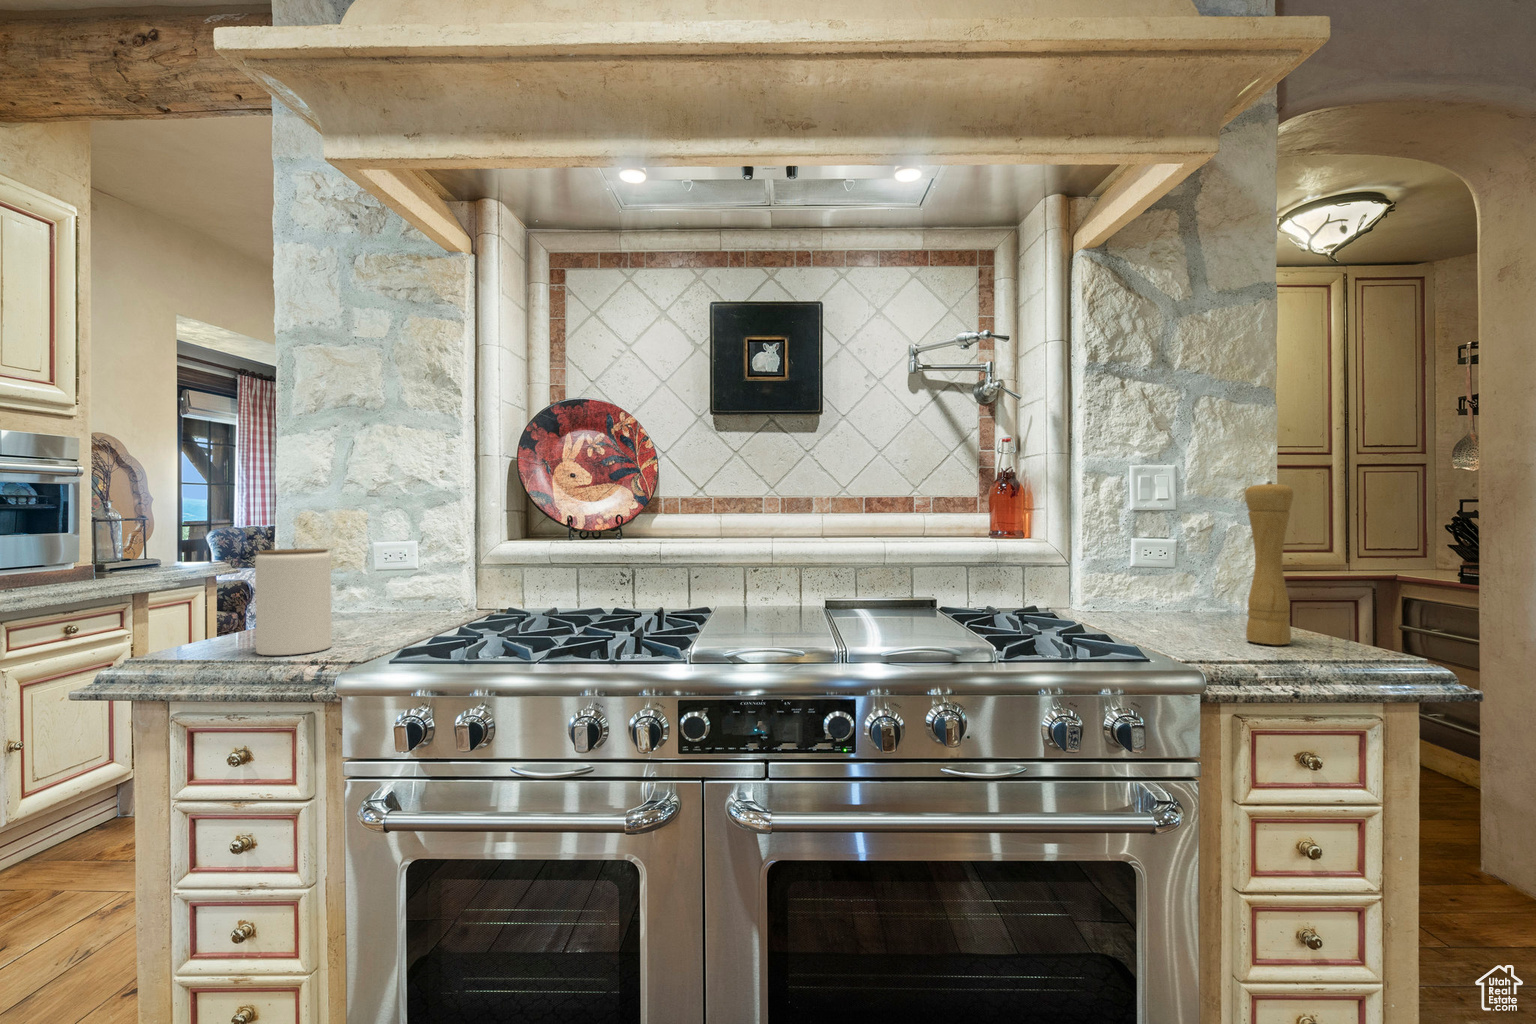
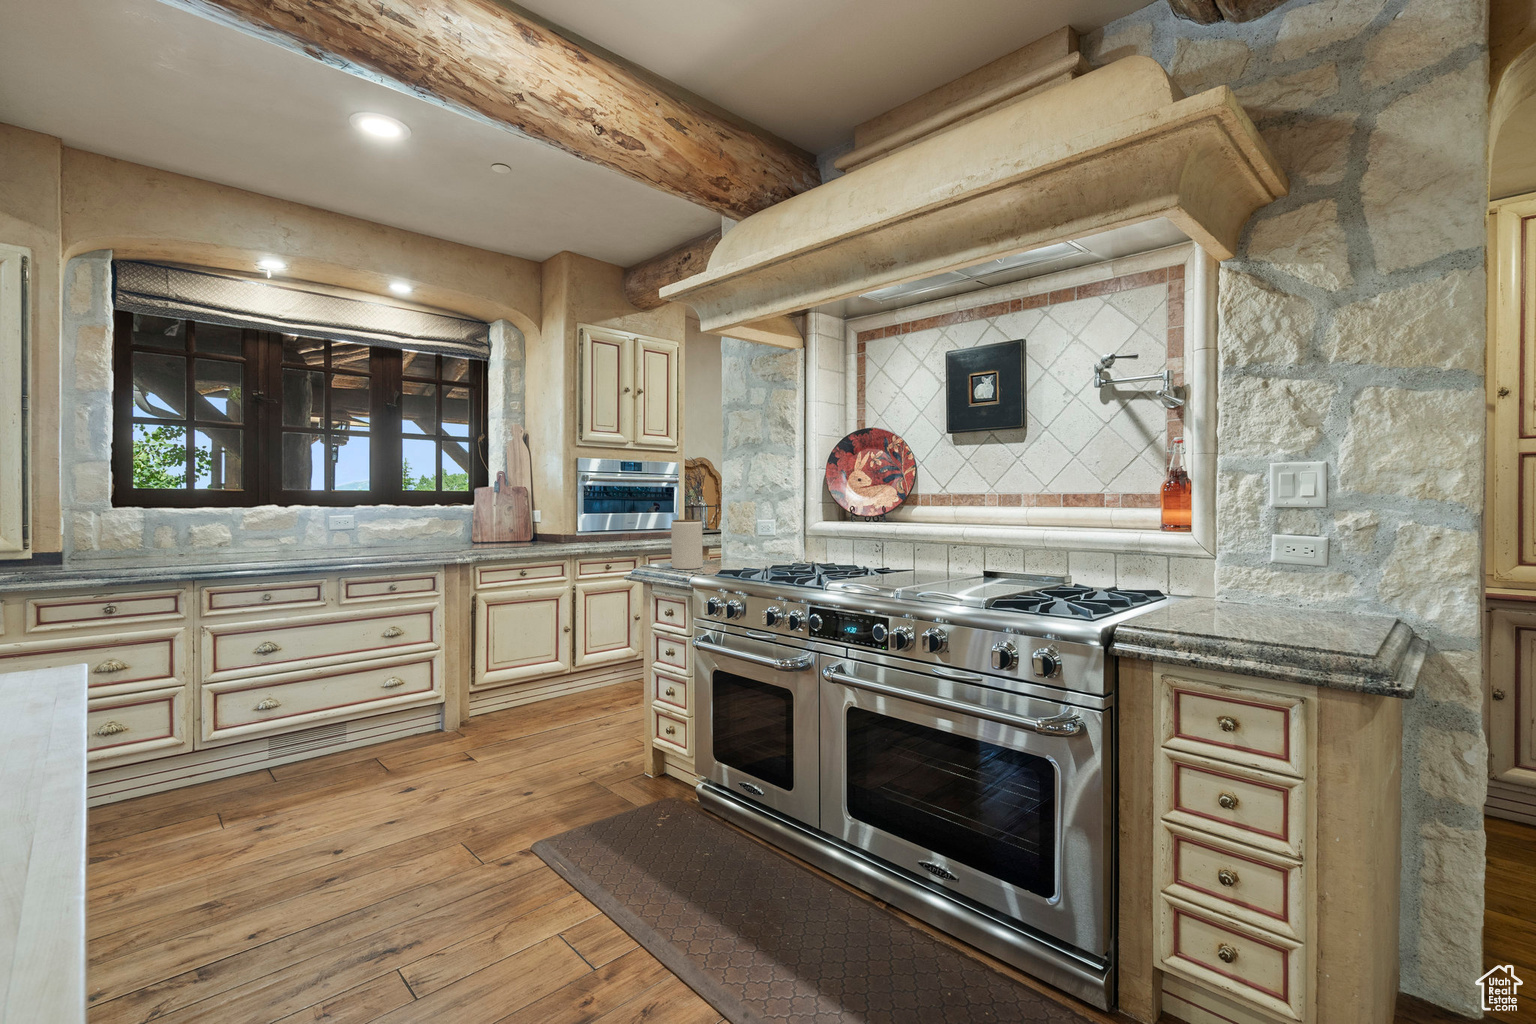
pepper mill: present [1245,481,1293,645] -> none [1246,483,1295,638]

